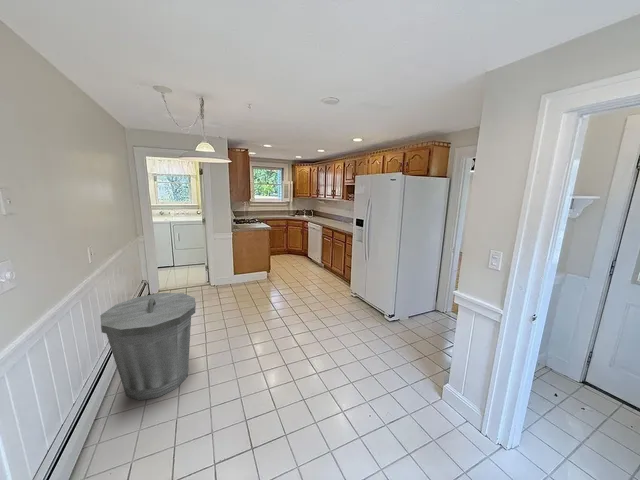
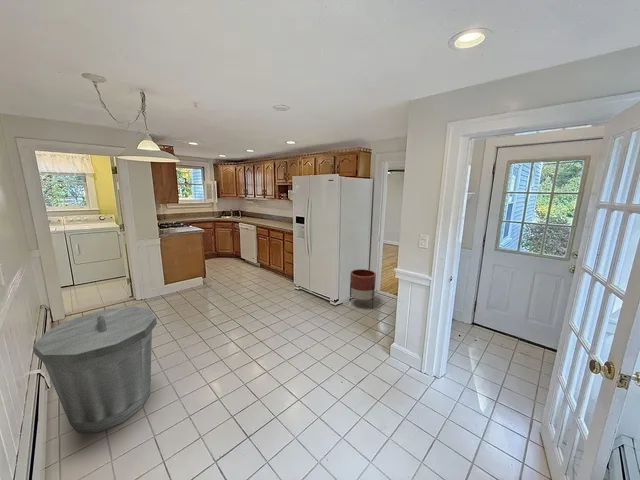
planter: none [407,284,443,333] -> present [350,269,376,308]

